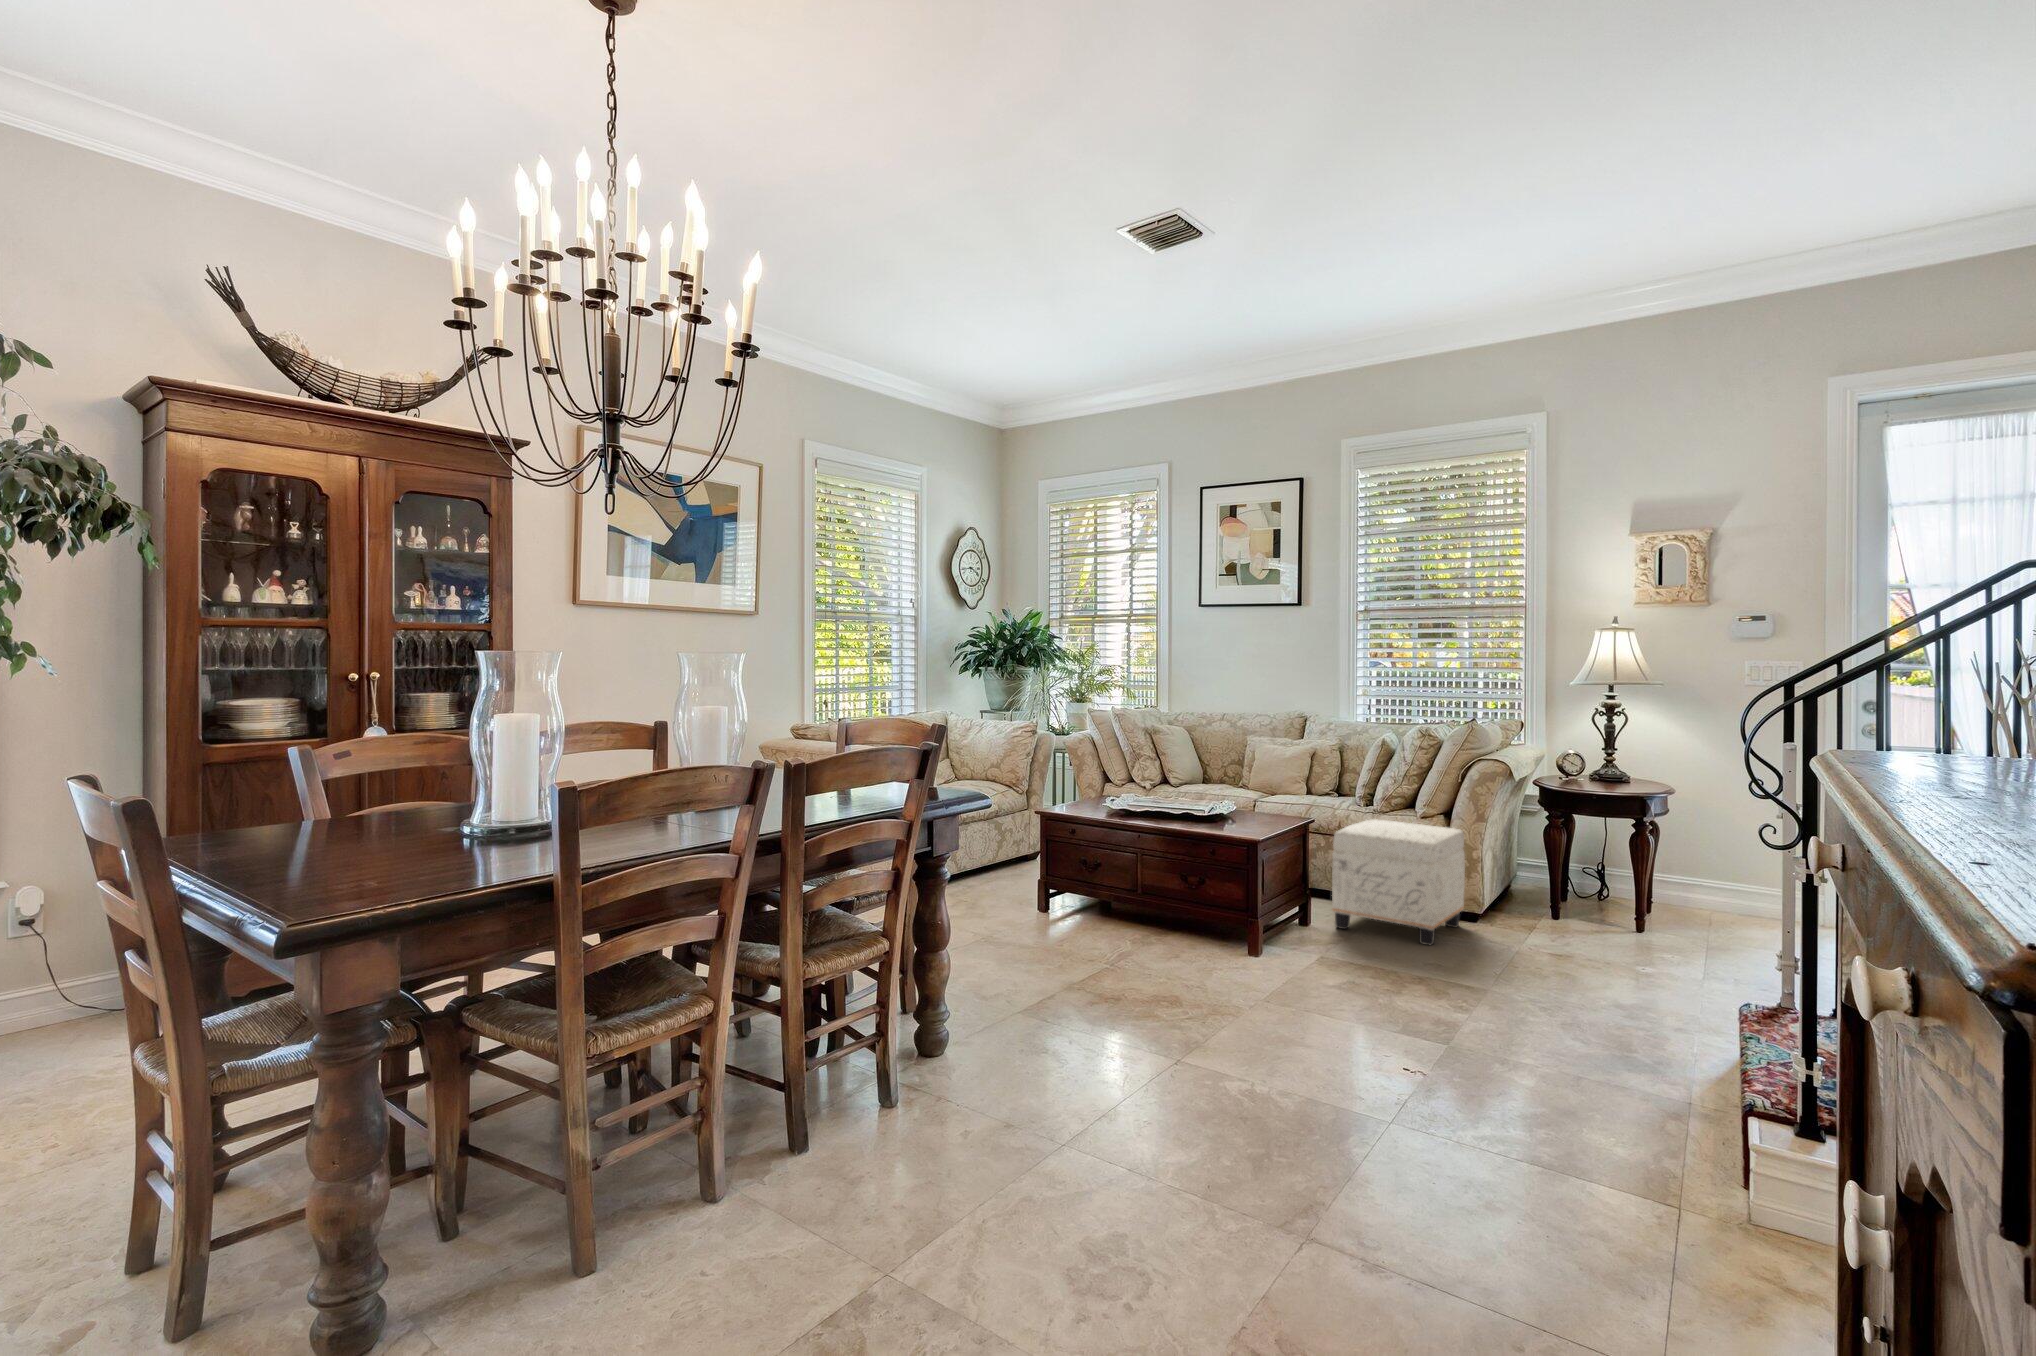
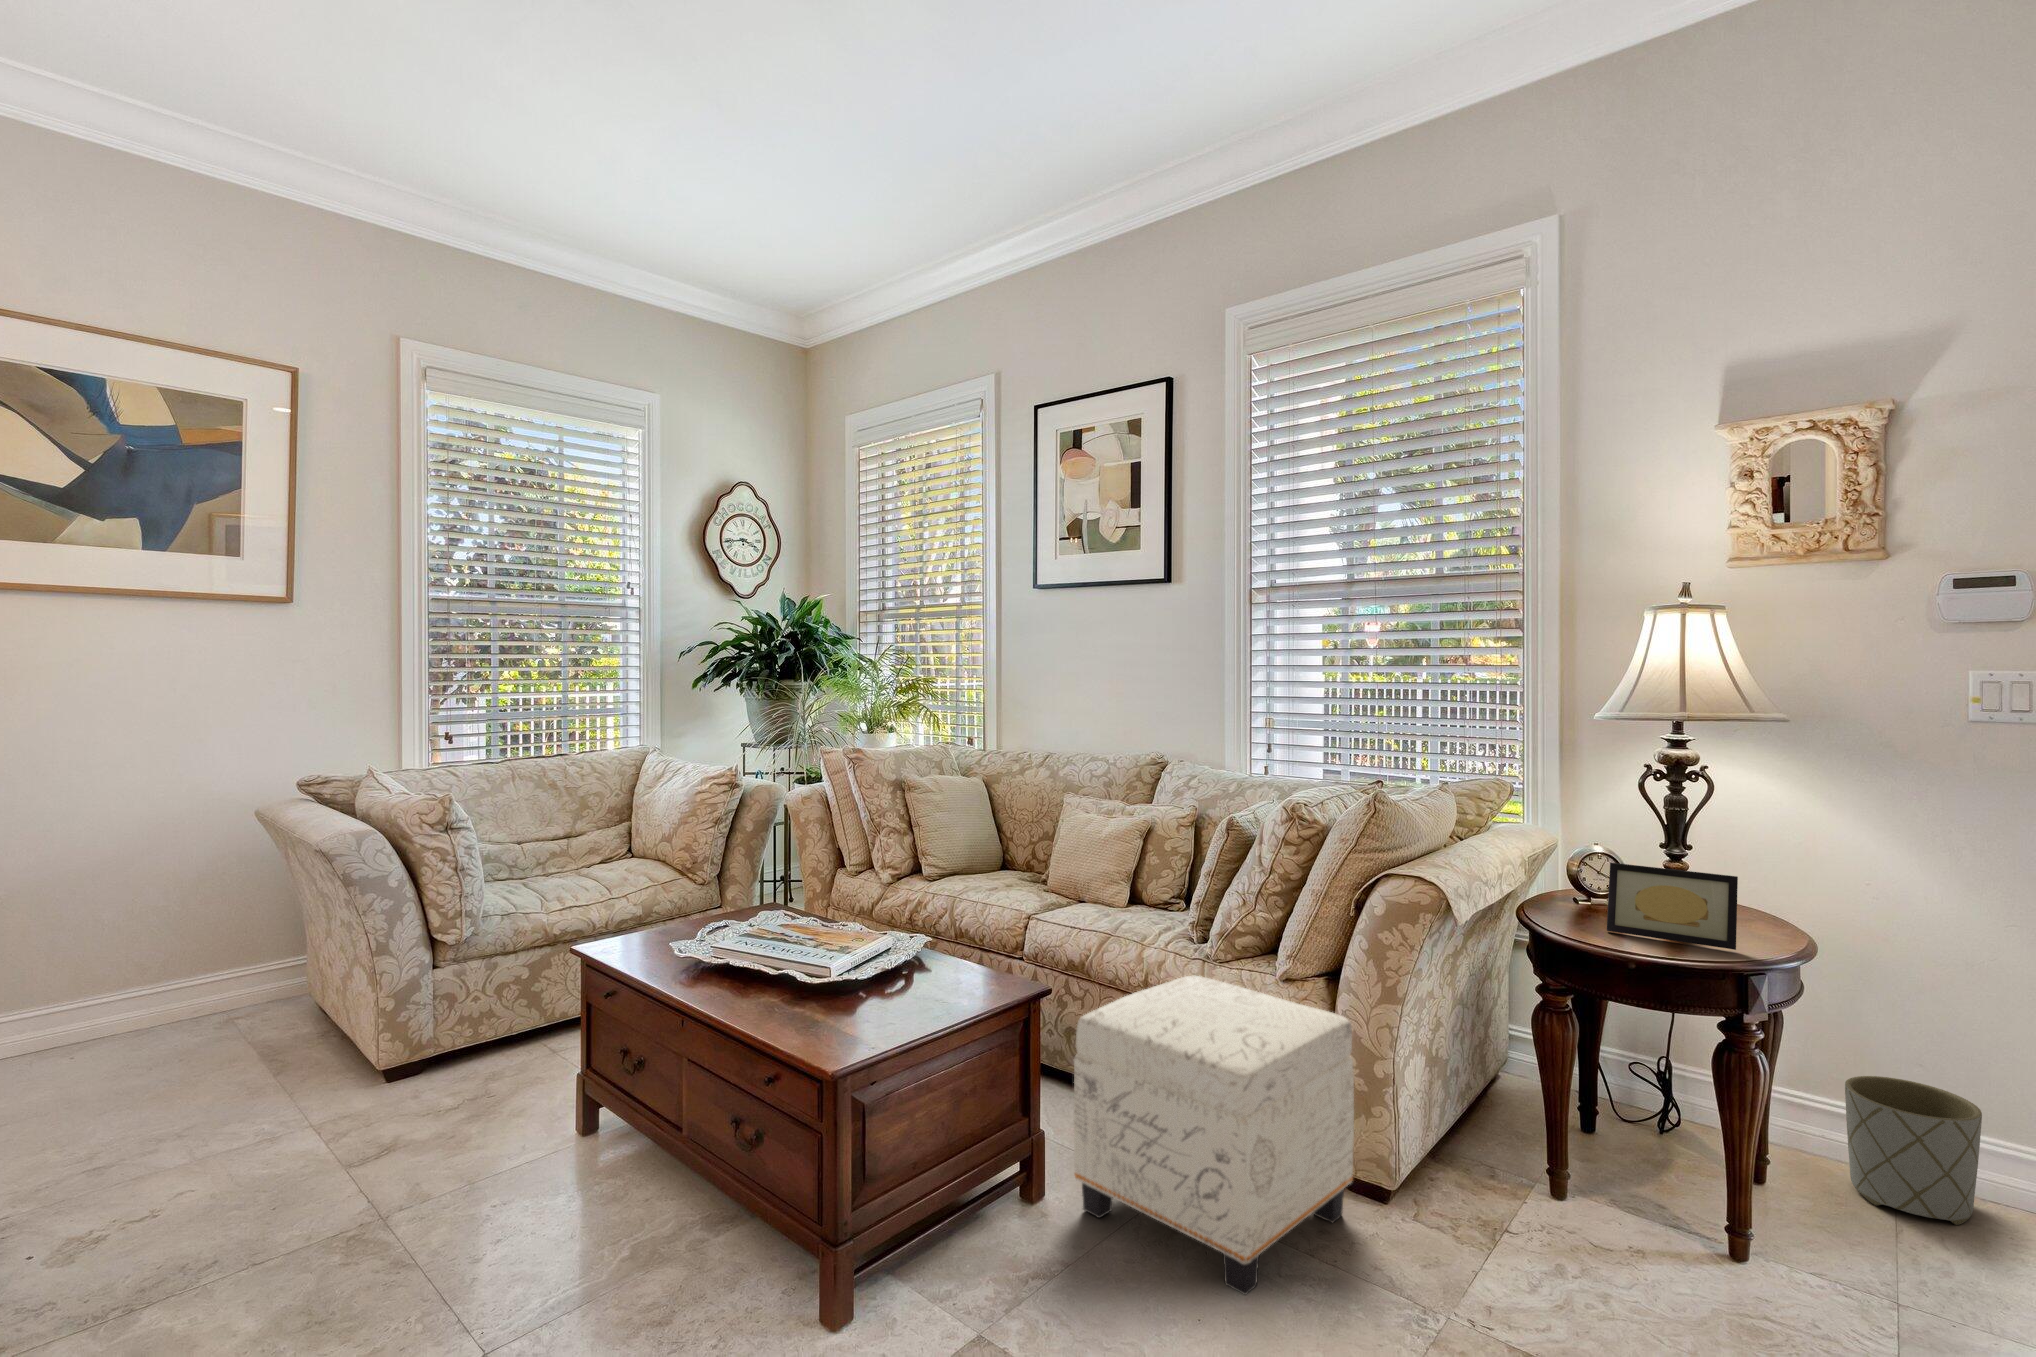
picture frame: none [1581,754,1641,791] -> present [1607,863,1738,950]
planter: none [1688,860,1748,920] -> present [1845,1076,1982,1225]

